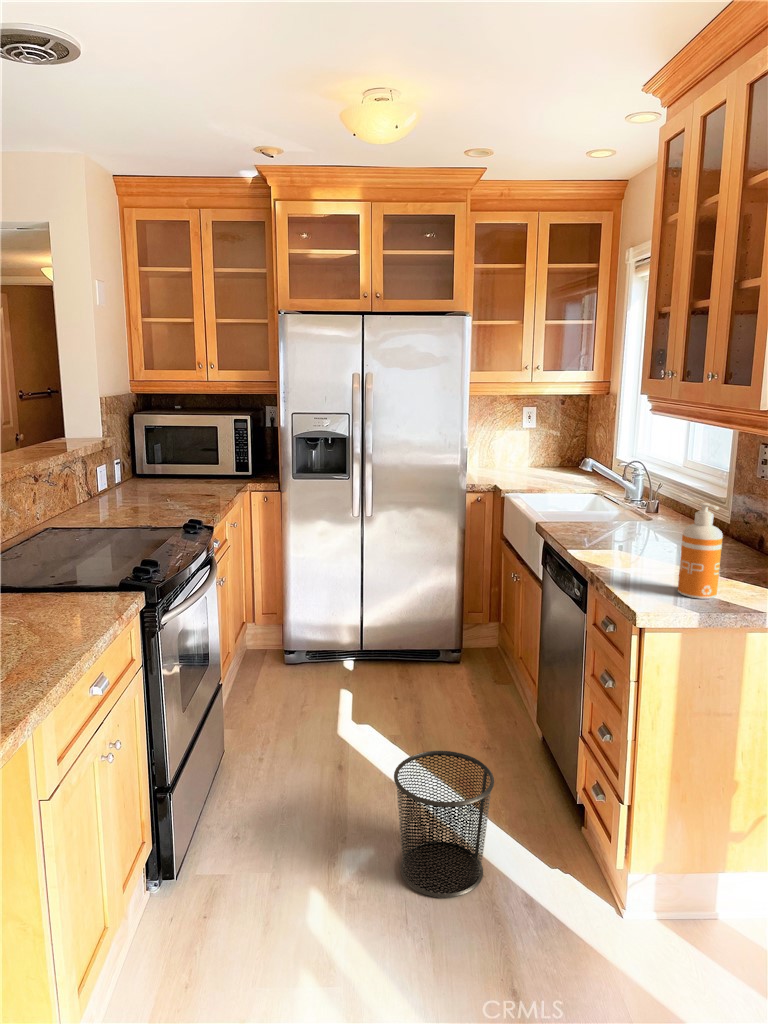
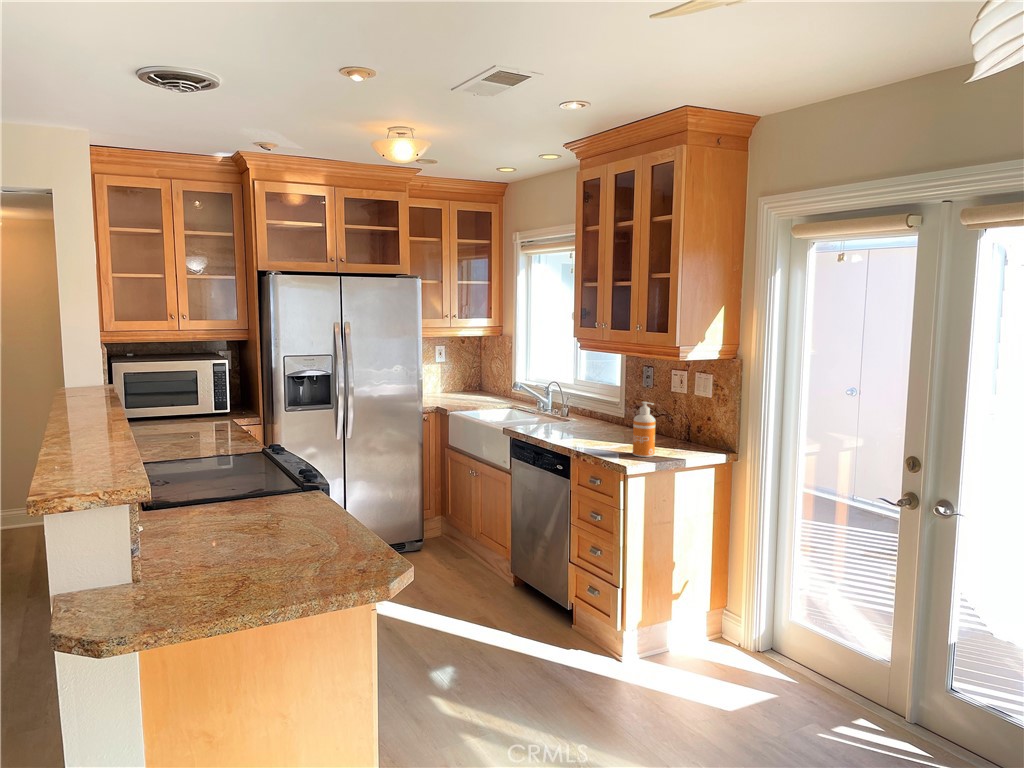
waste bin: present [394,751,494,898] -> none [472,585,540,681]

